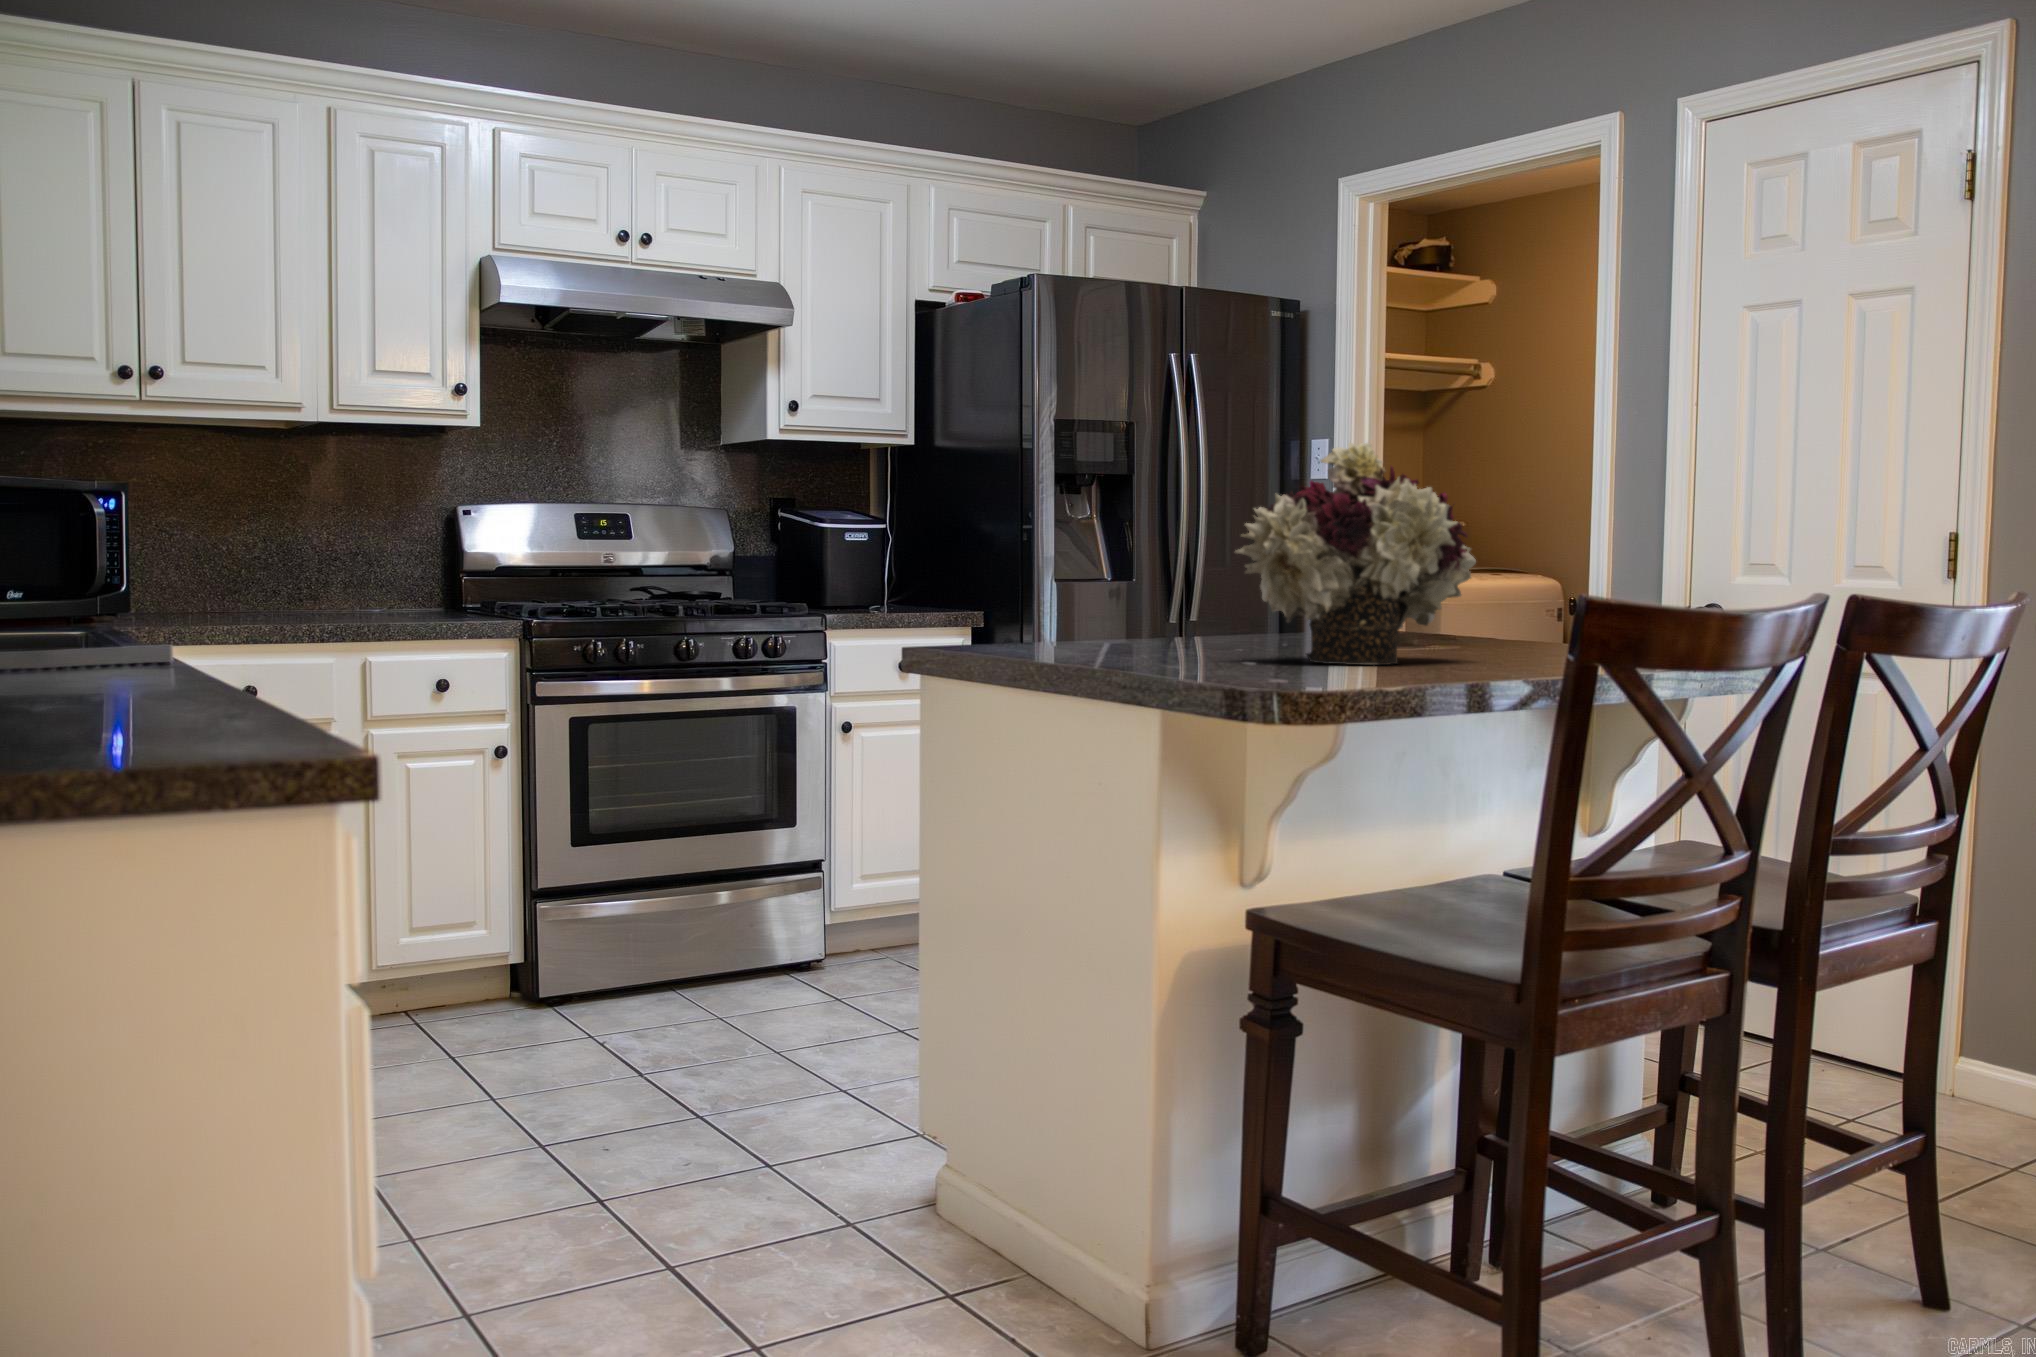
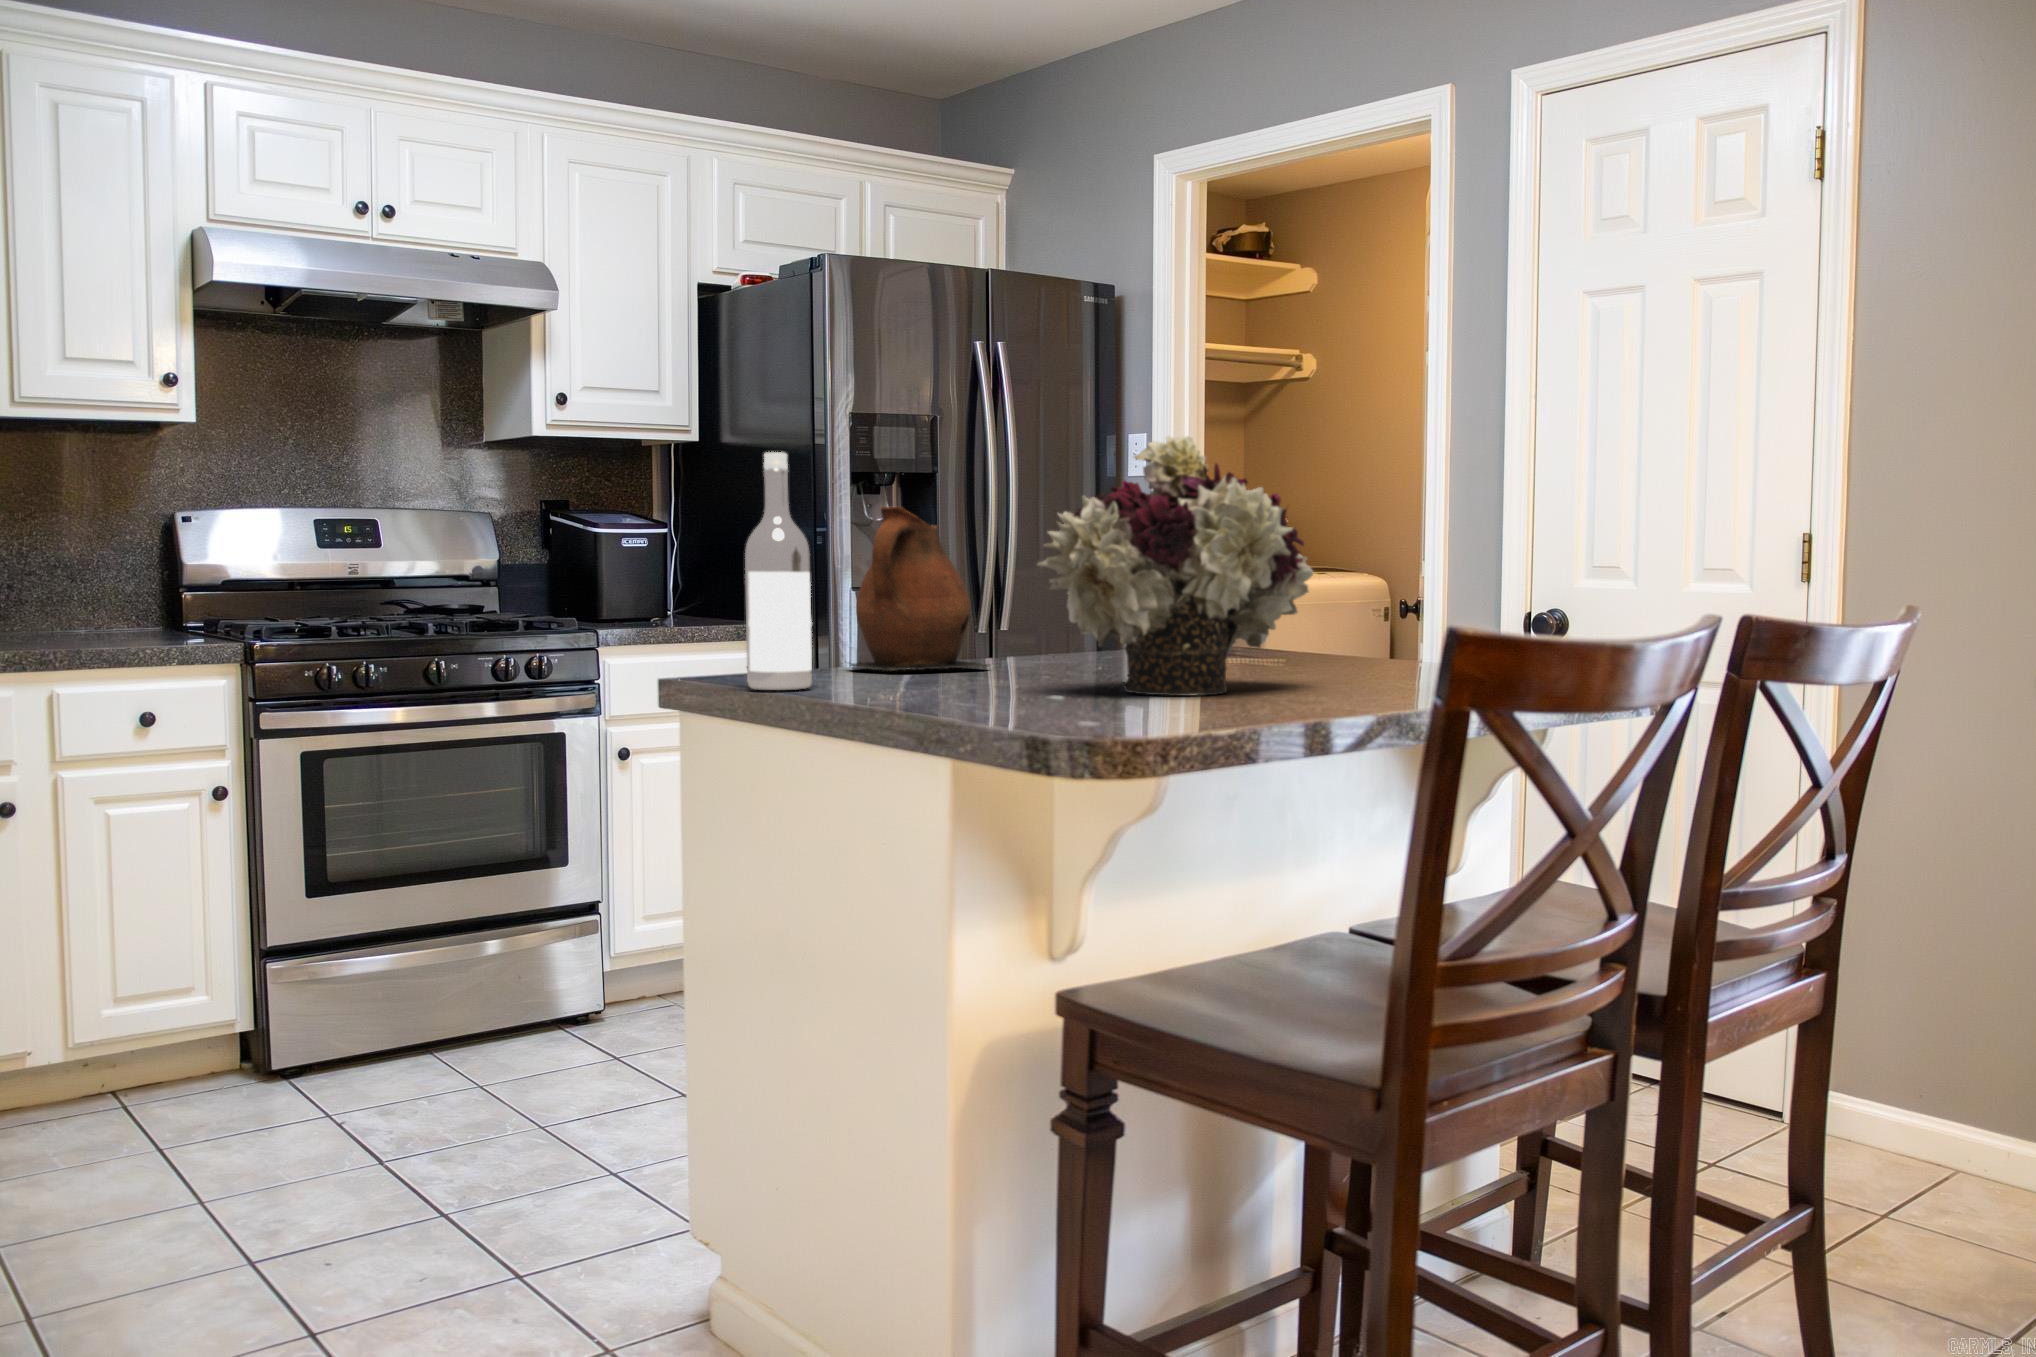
wine bottle: none [984,456,1039,657] -> present [745,452,812,691]
ceramic pitcher: none [1054,504,1187,648] -> present [851,507,989,671]

